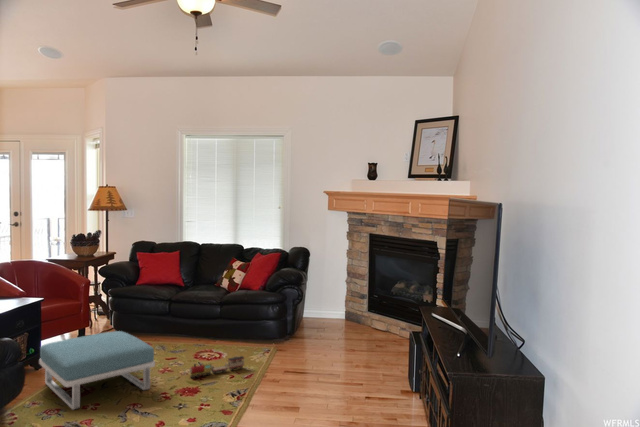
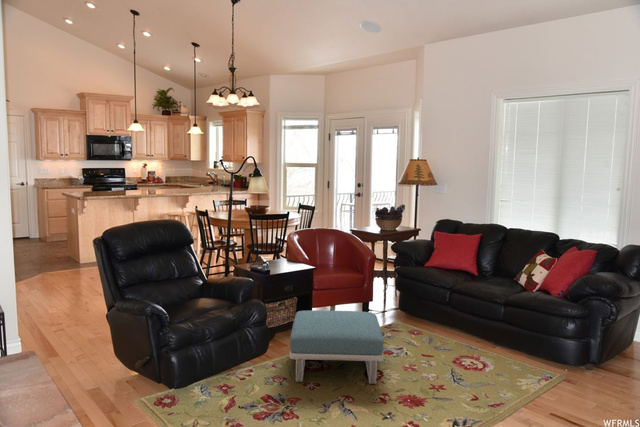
toy train: present [189,356,244,378] -> none [426,370,499,394]

